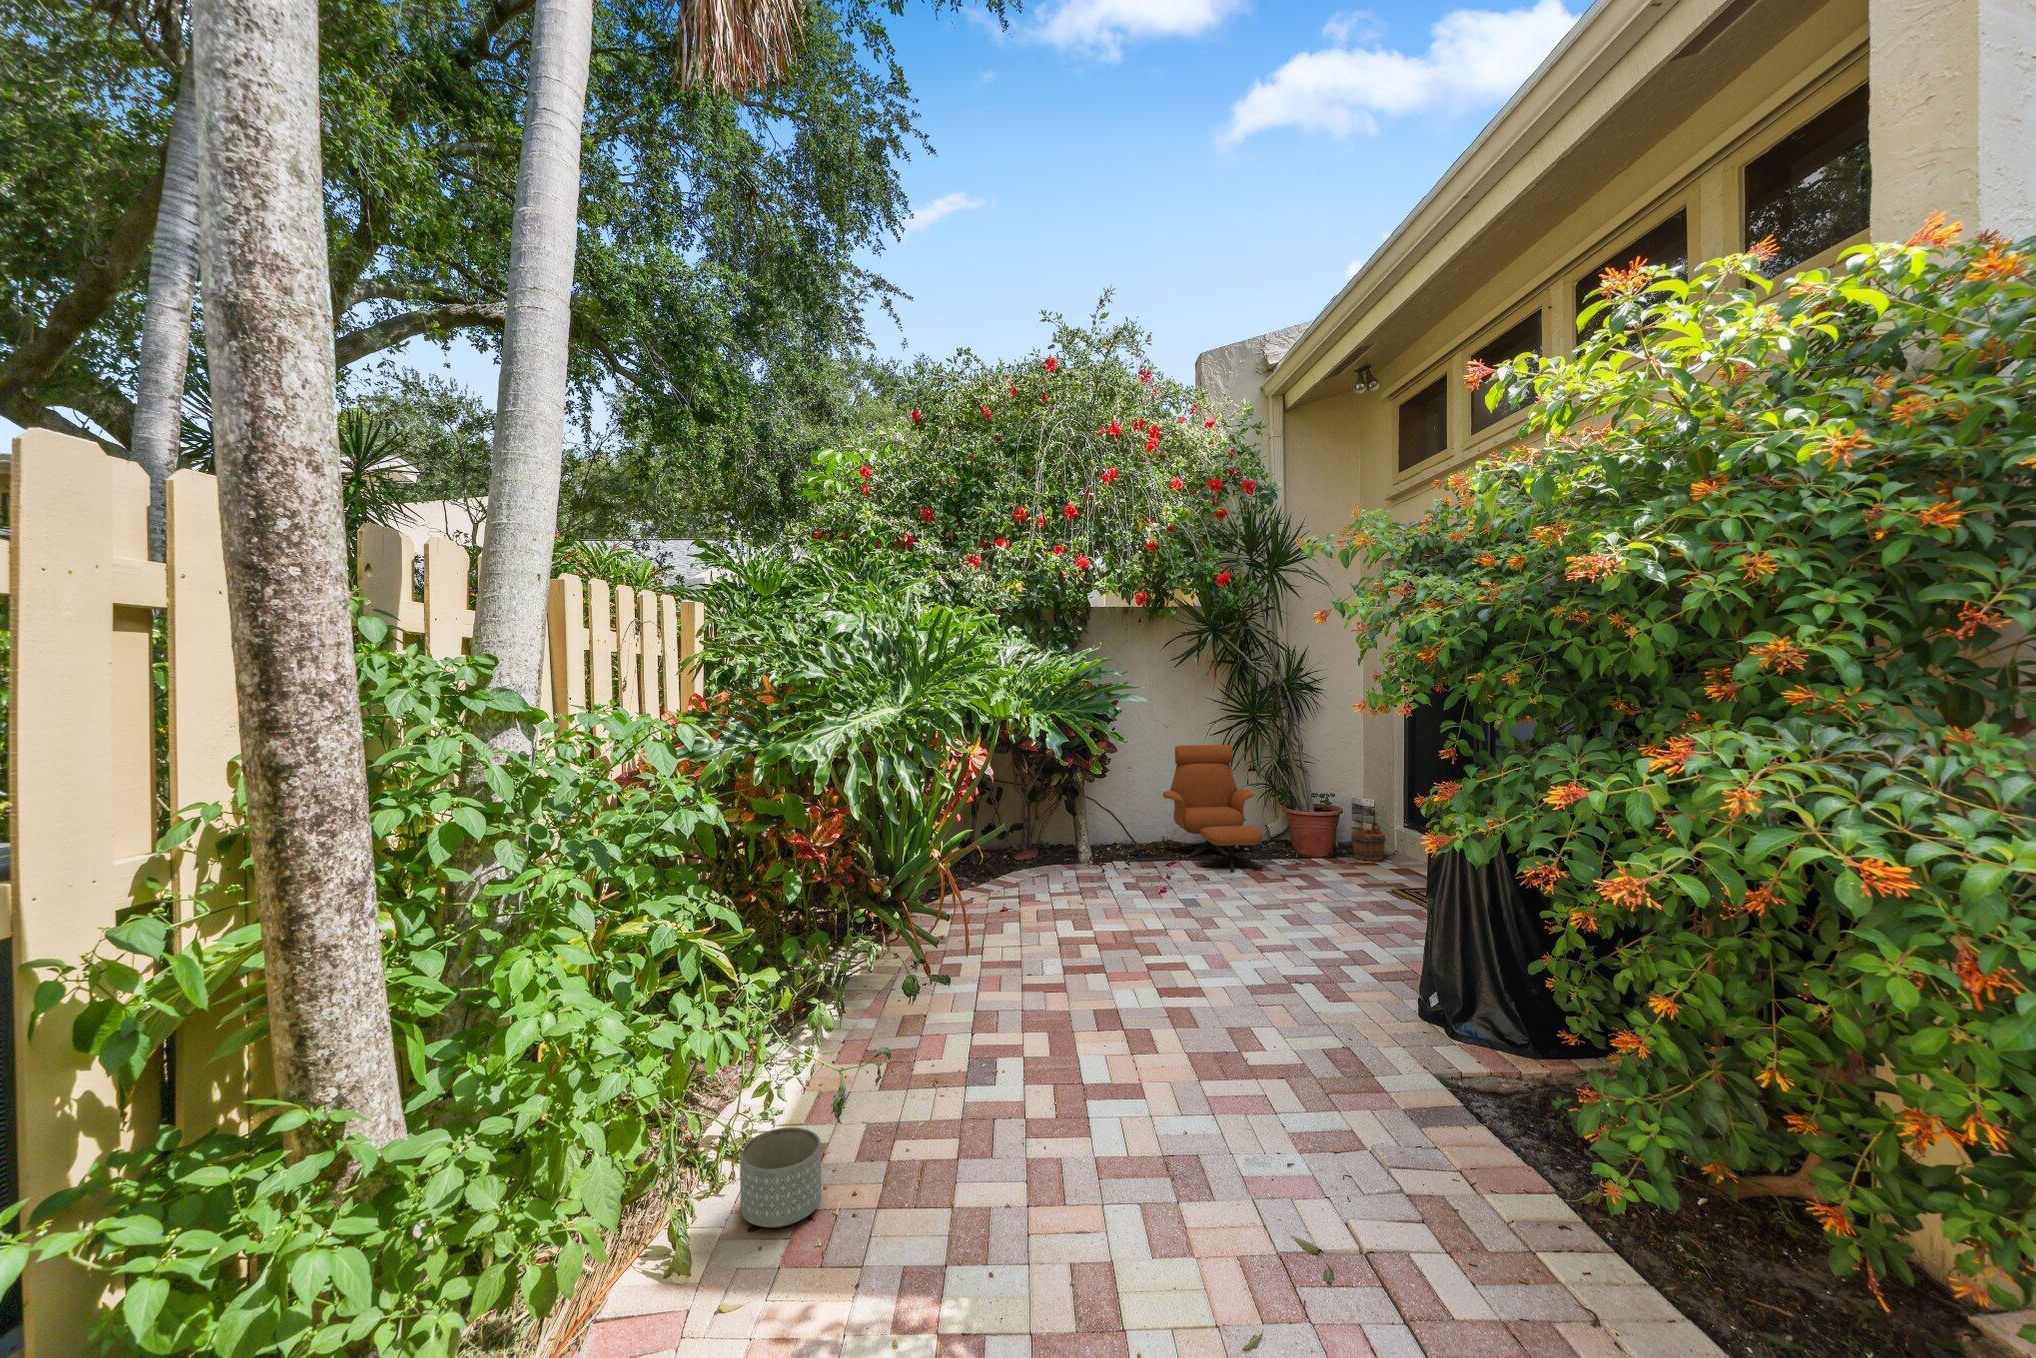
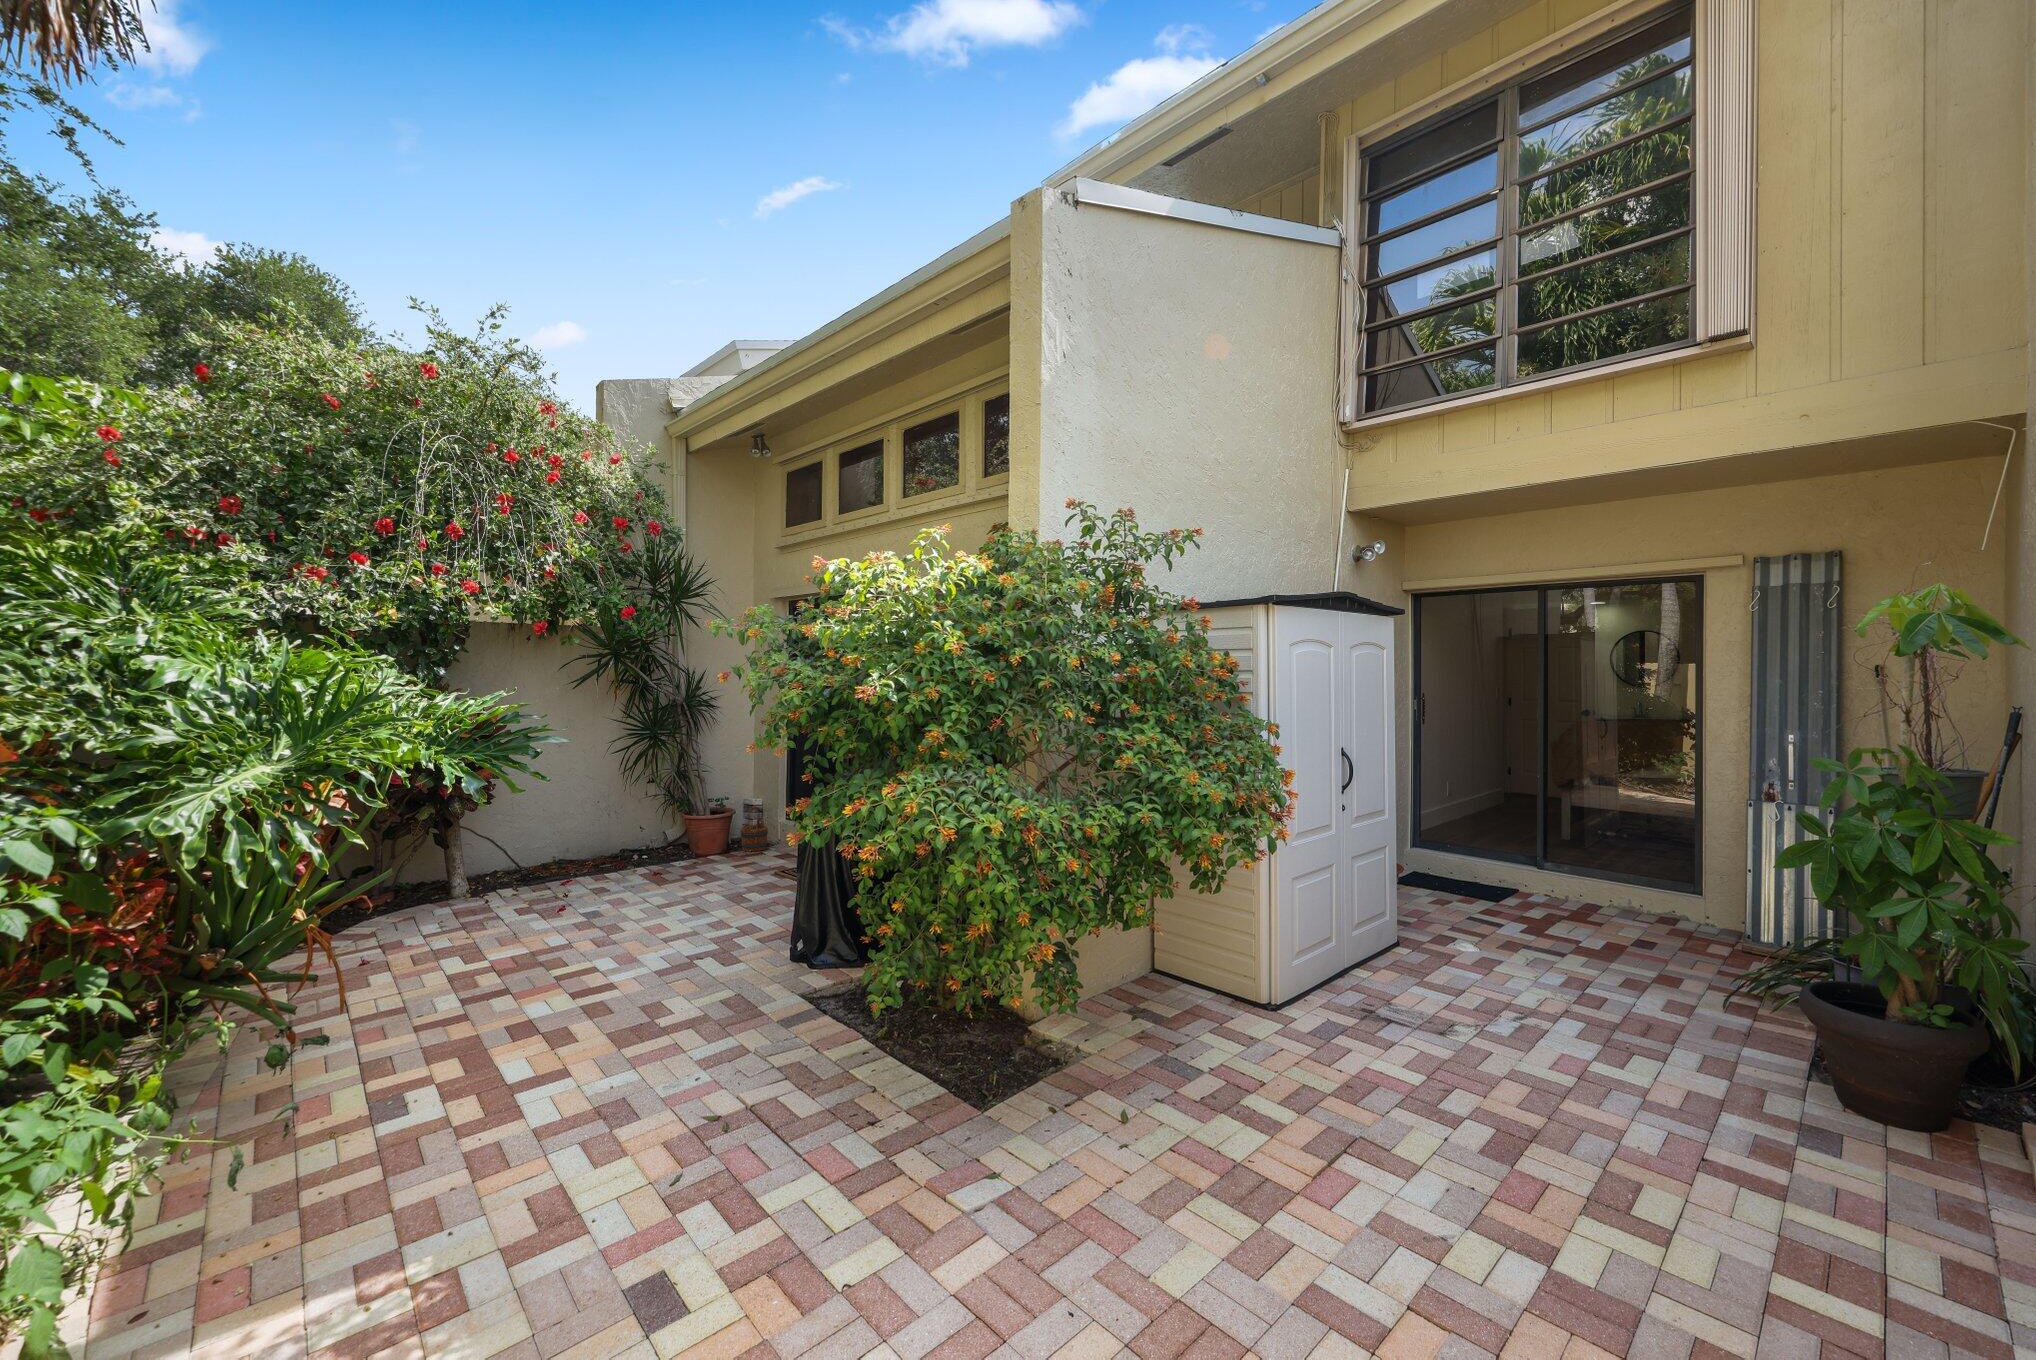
lounge chair: present [1163,745,1263,873] -> none [557,761,662,881]
planter: present [740,1127,821,1228] -> none [119,1205,231,1314]

